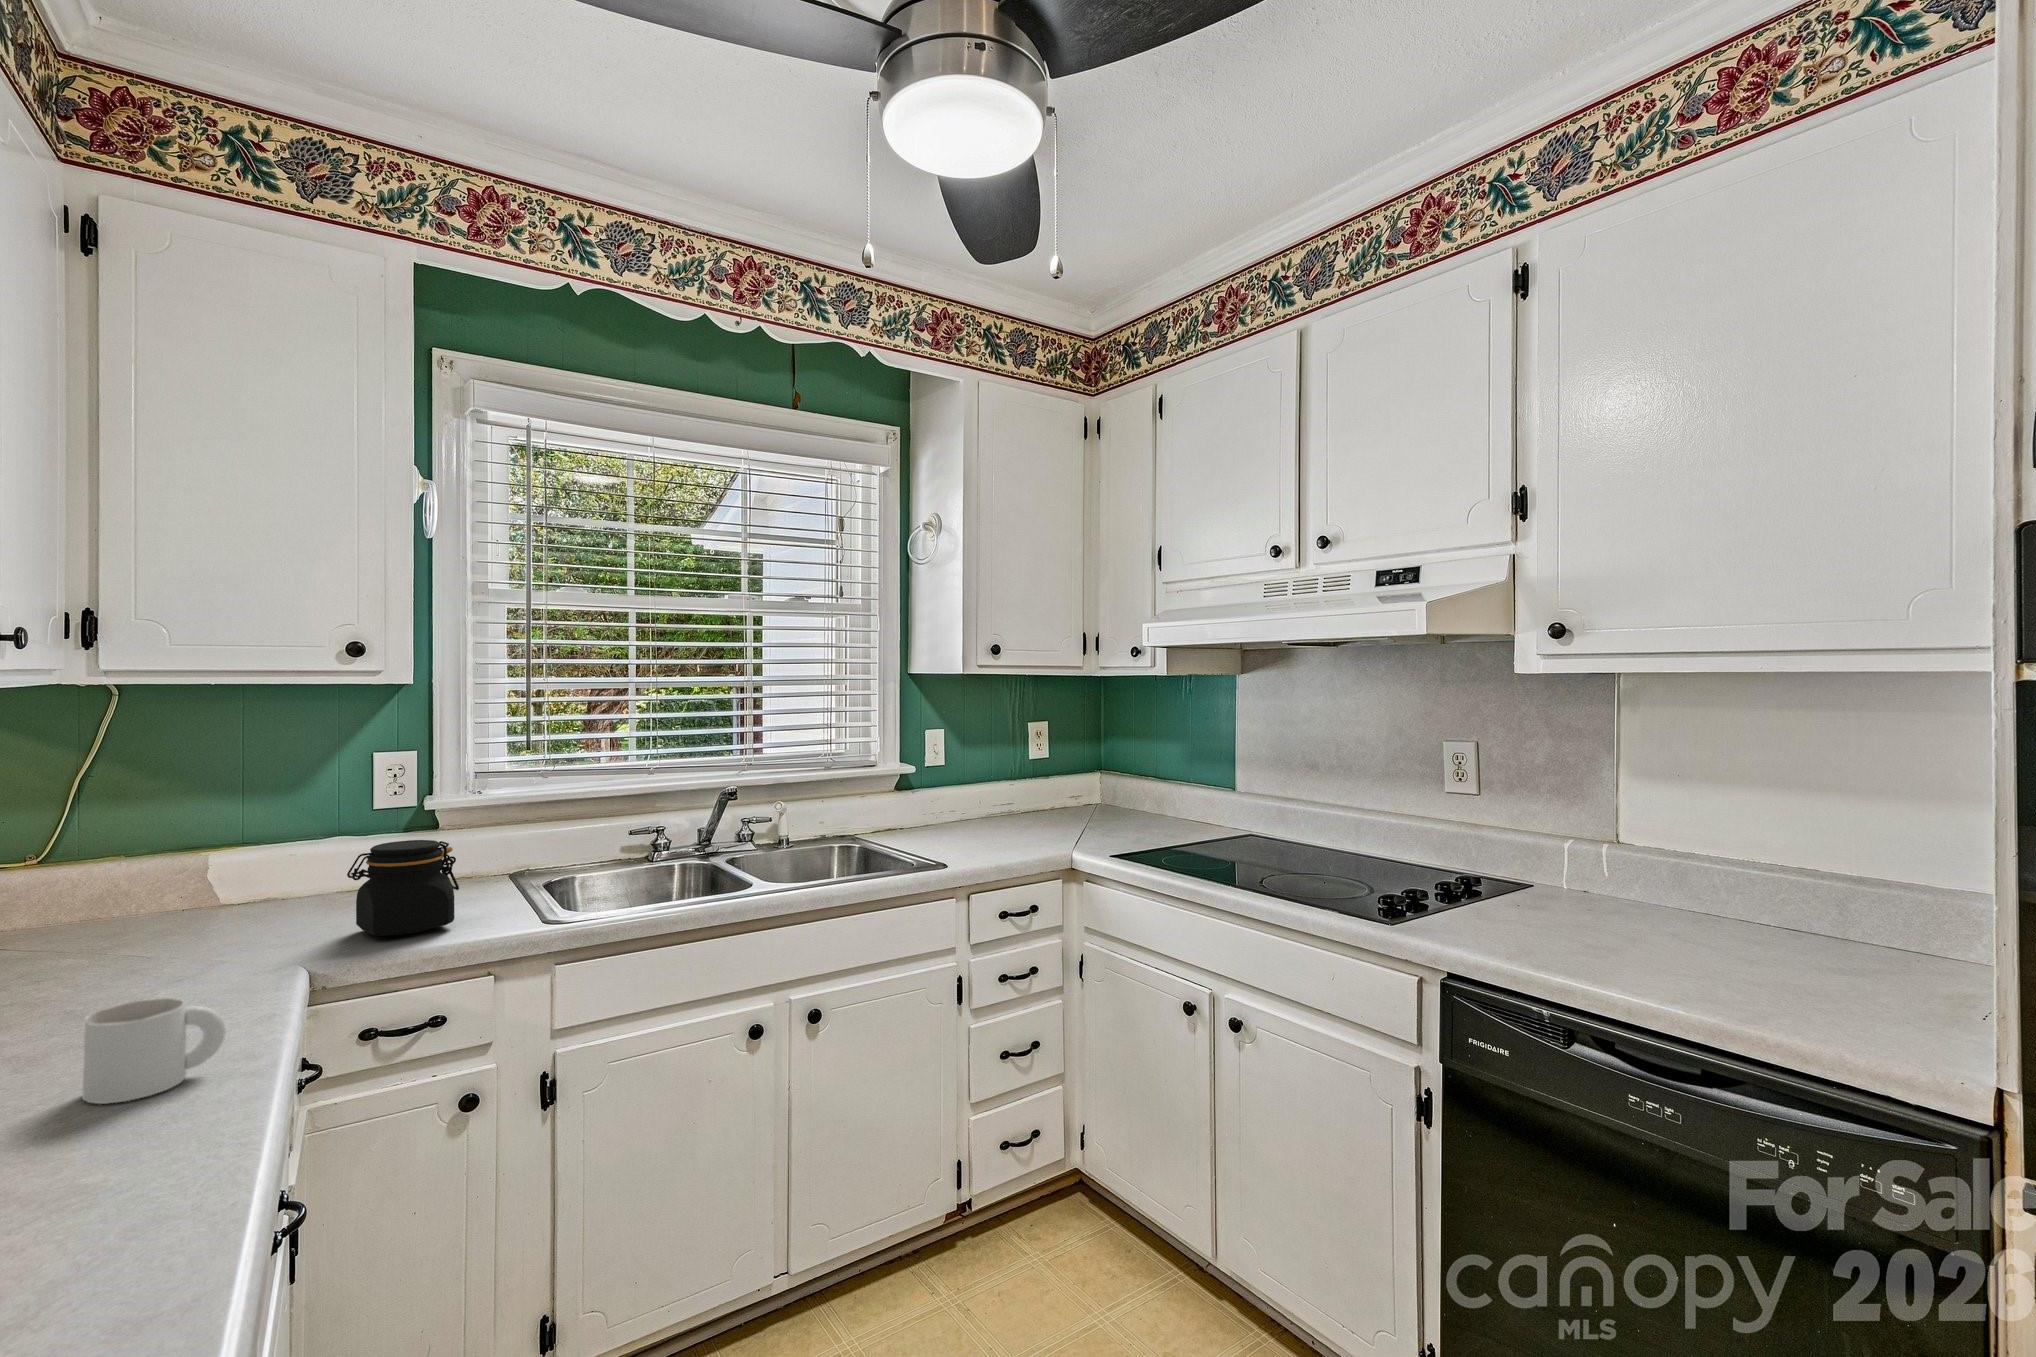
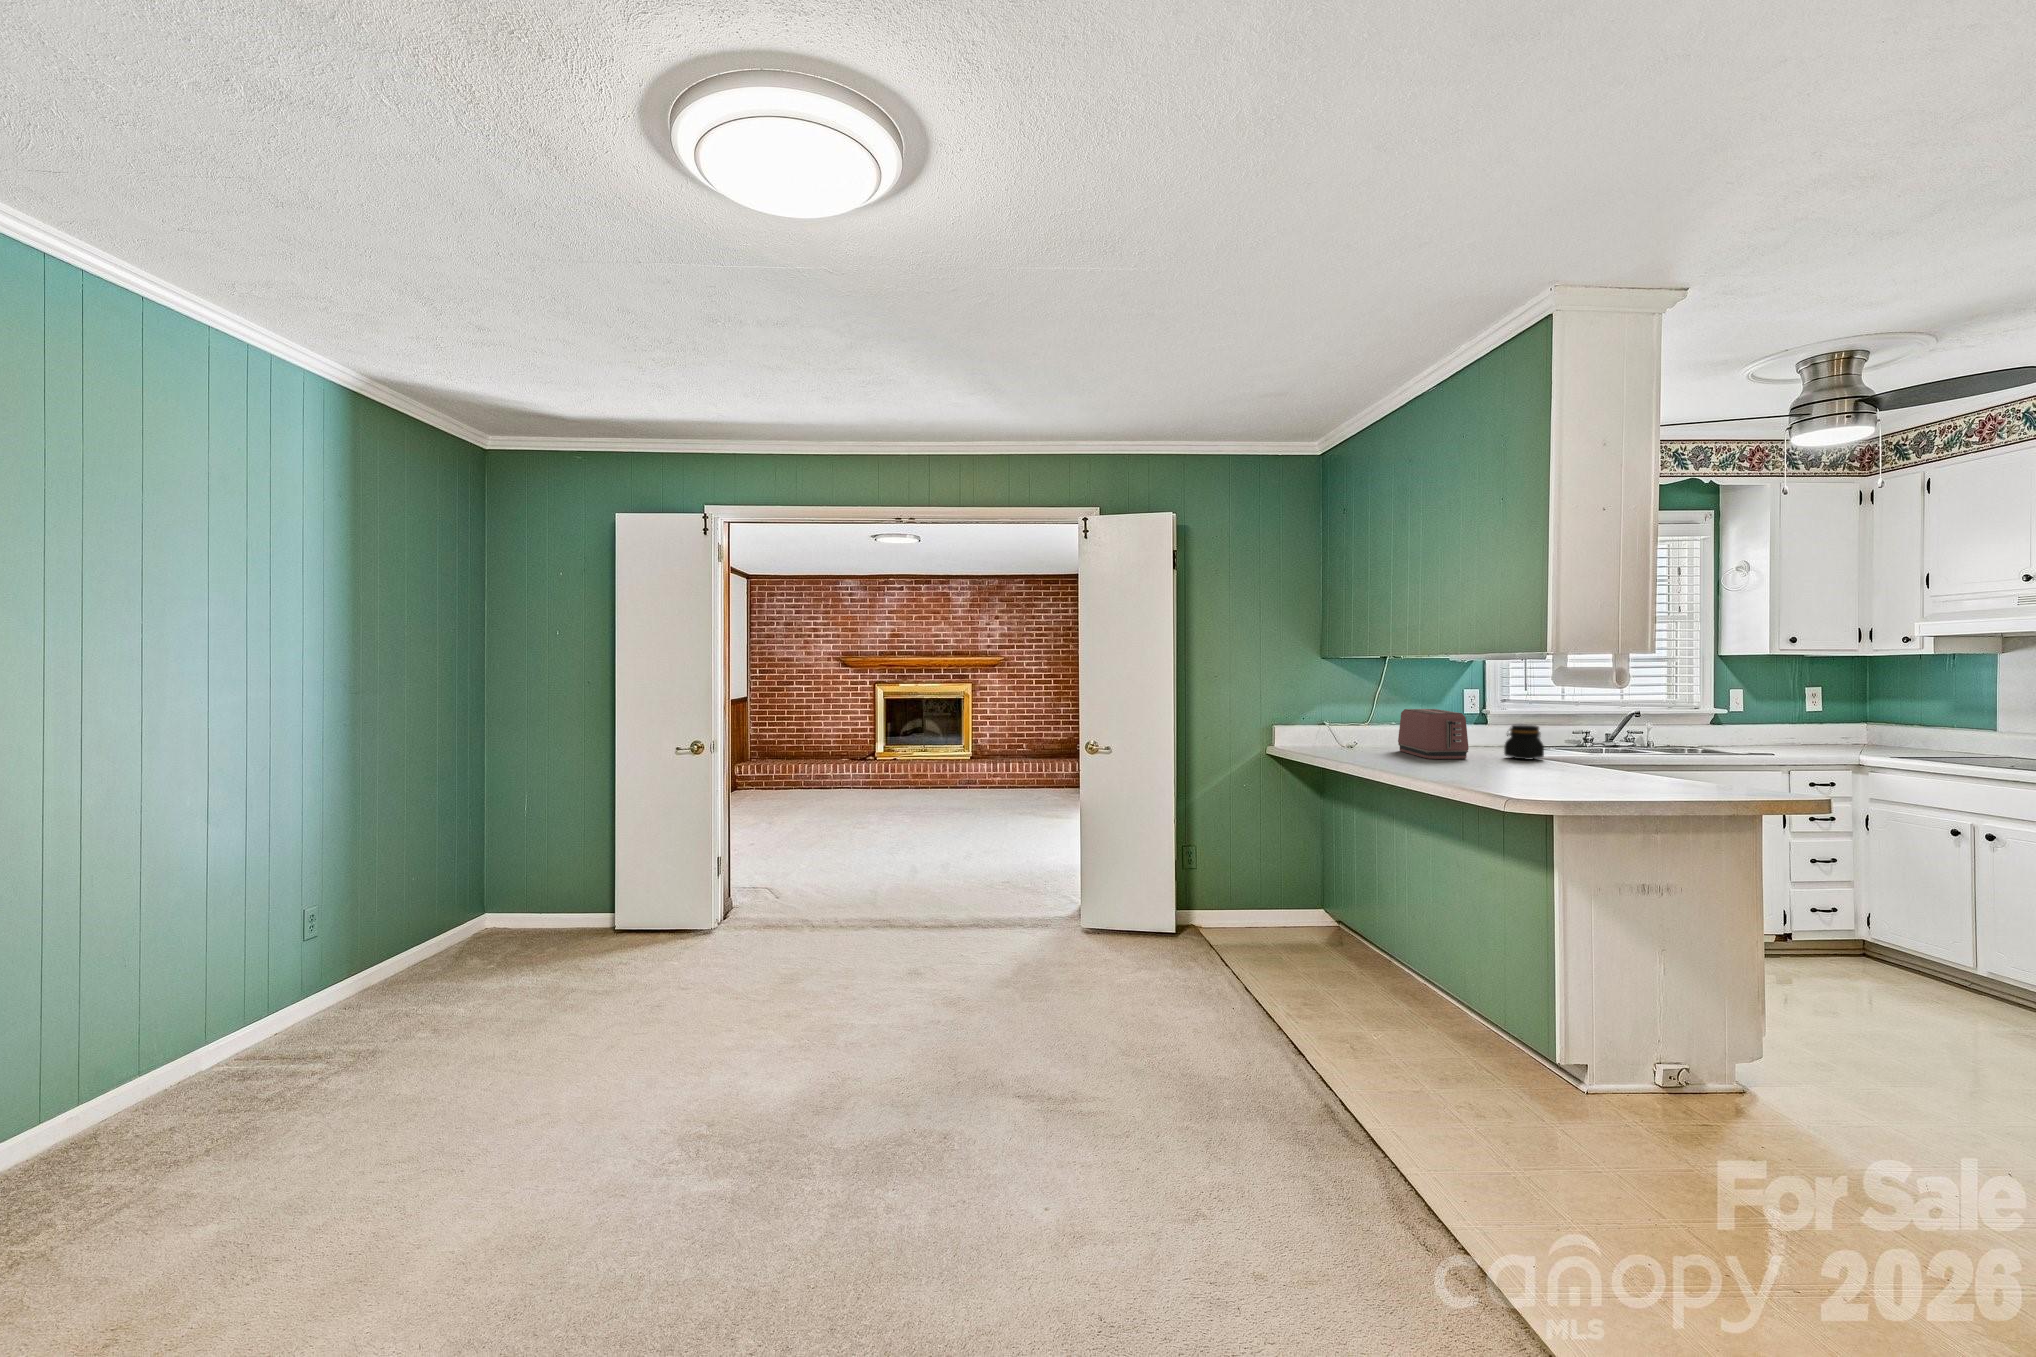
toaster: none [59,807,237,971] -> present [1398,709,1469,759]
mug: present [83,998,226,1104] -> none [1525,756,1555,781]

